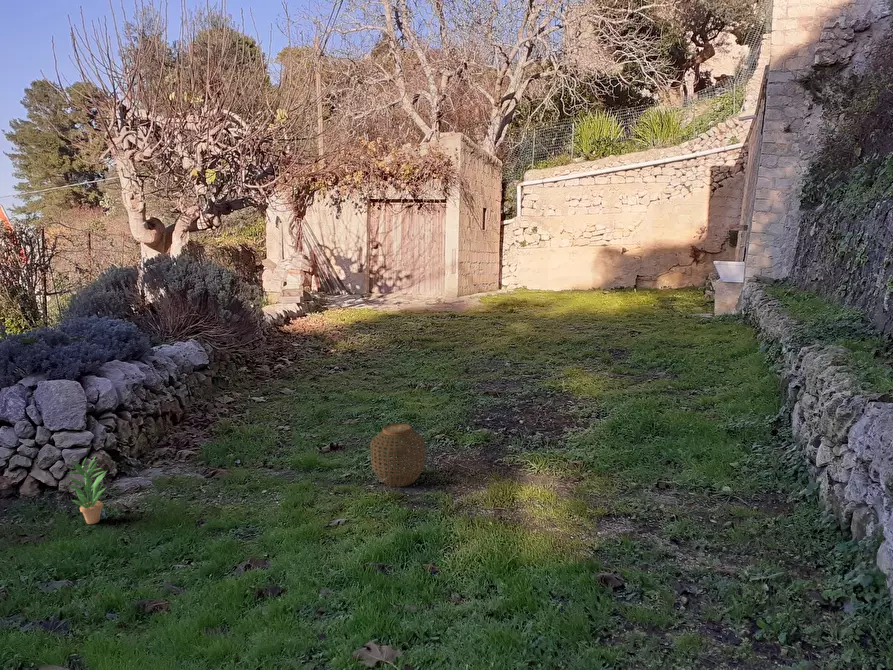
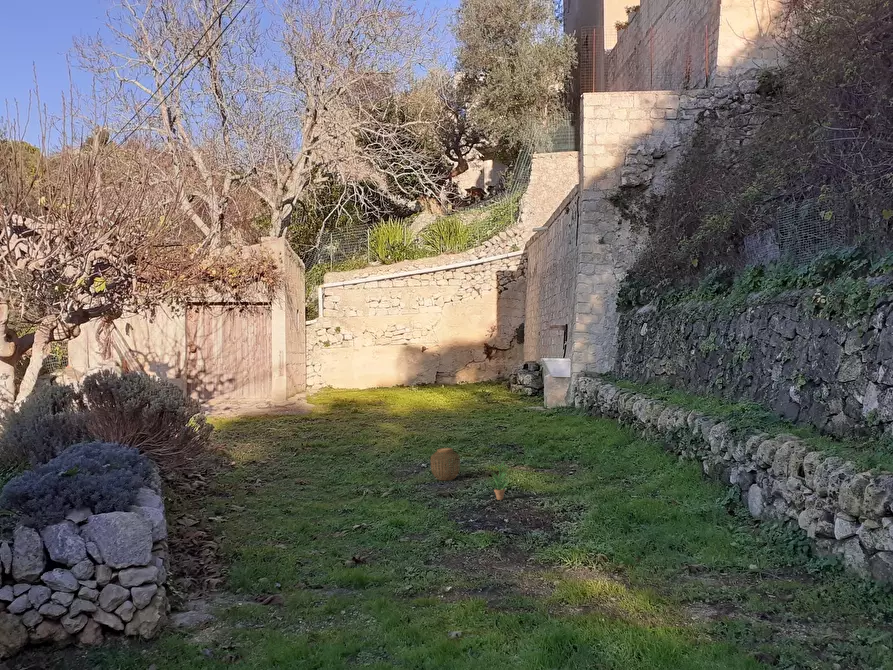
potted plant: present [68,458,106,524] -> present [490,461,508,500]

